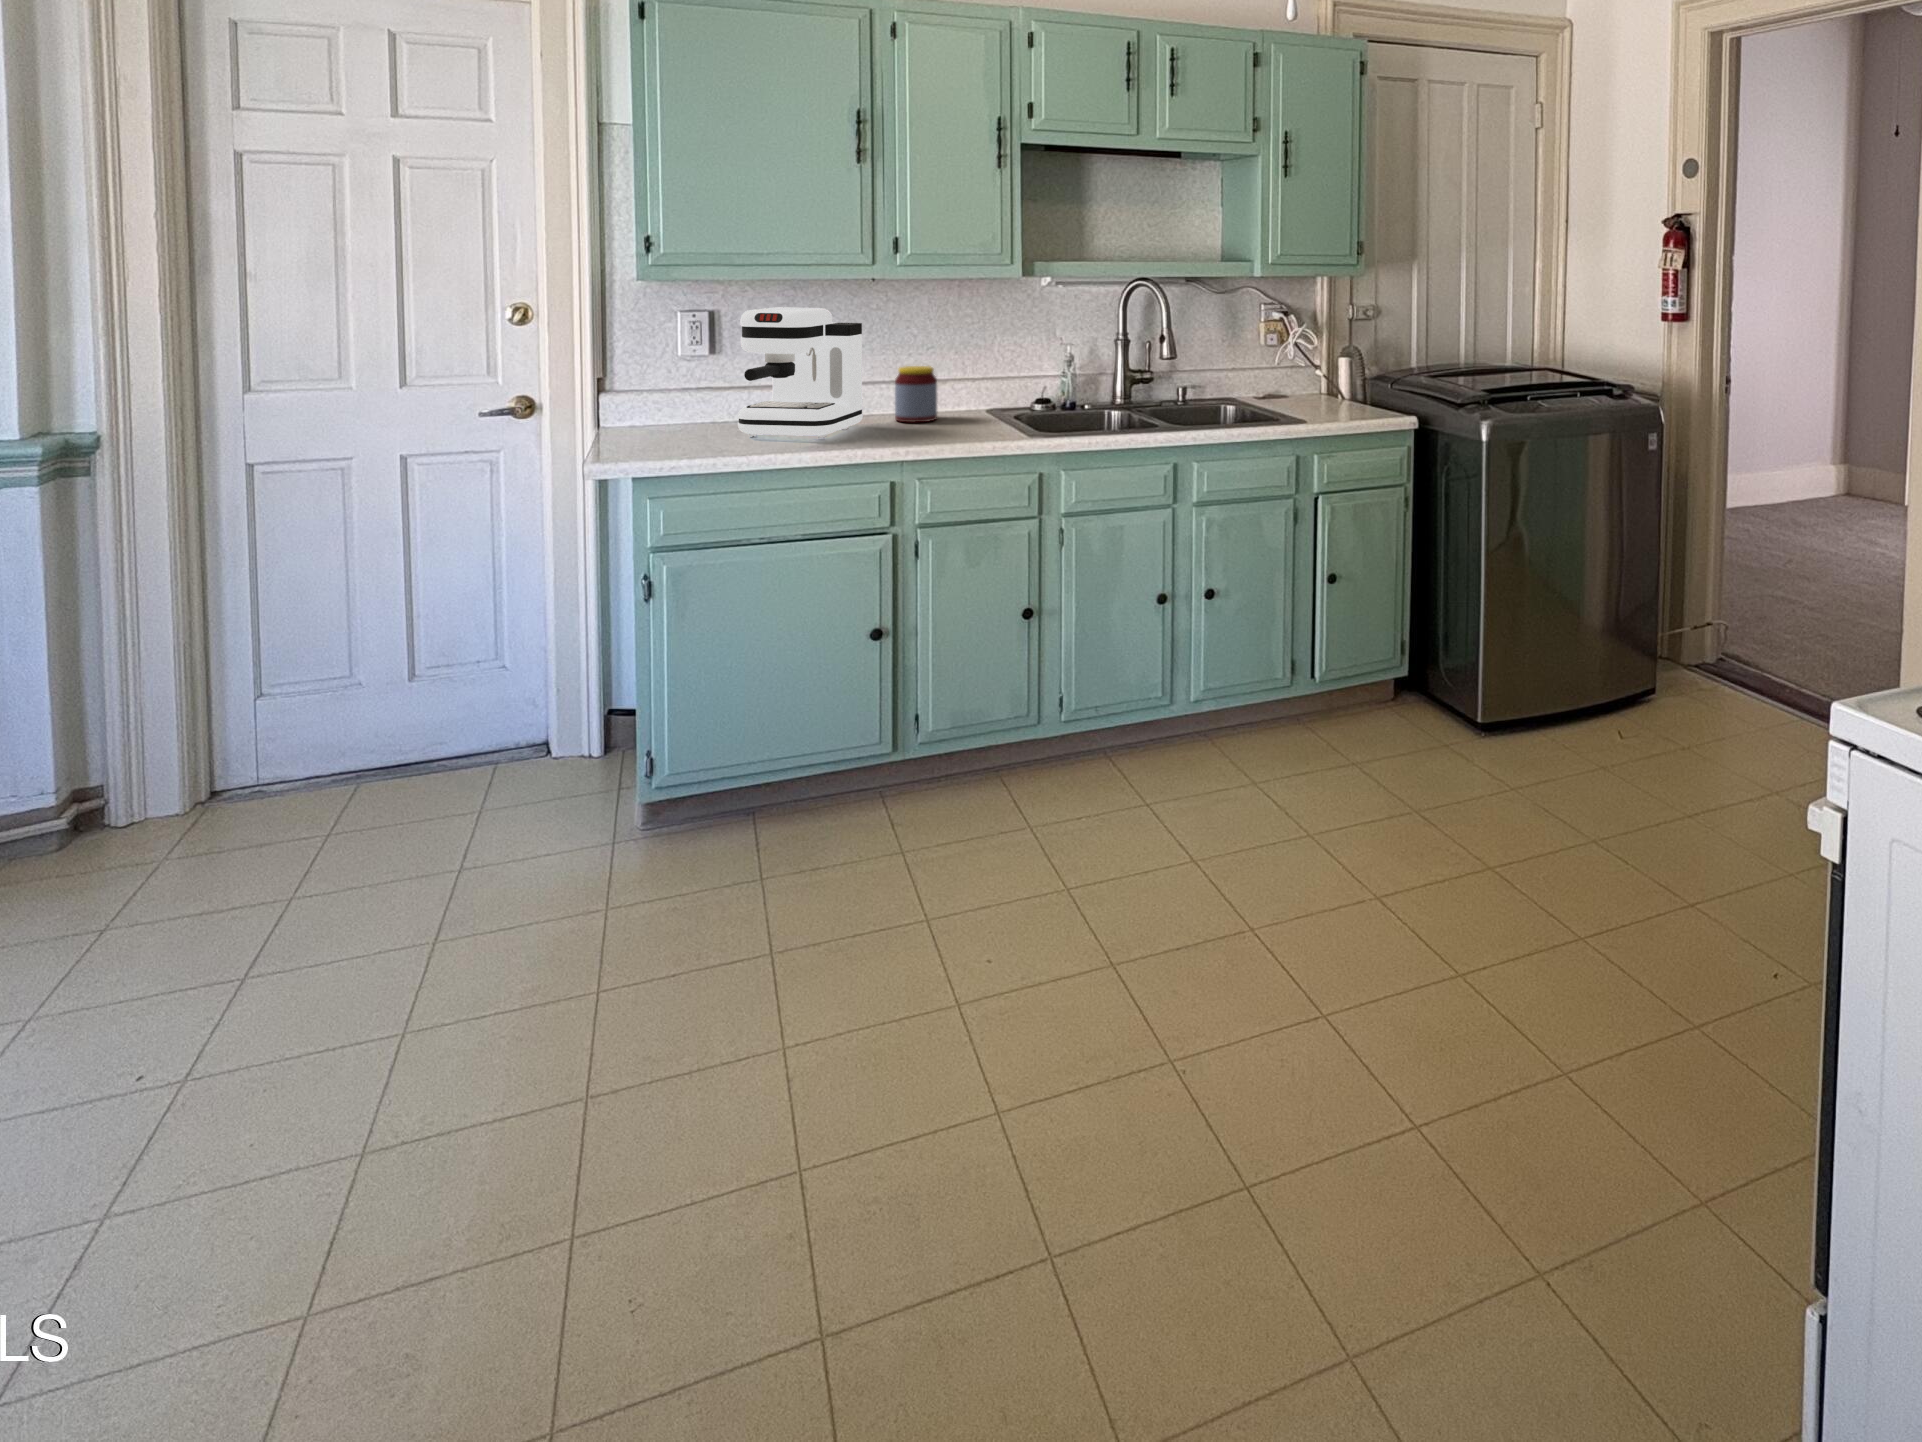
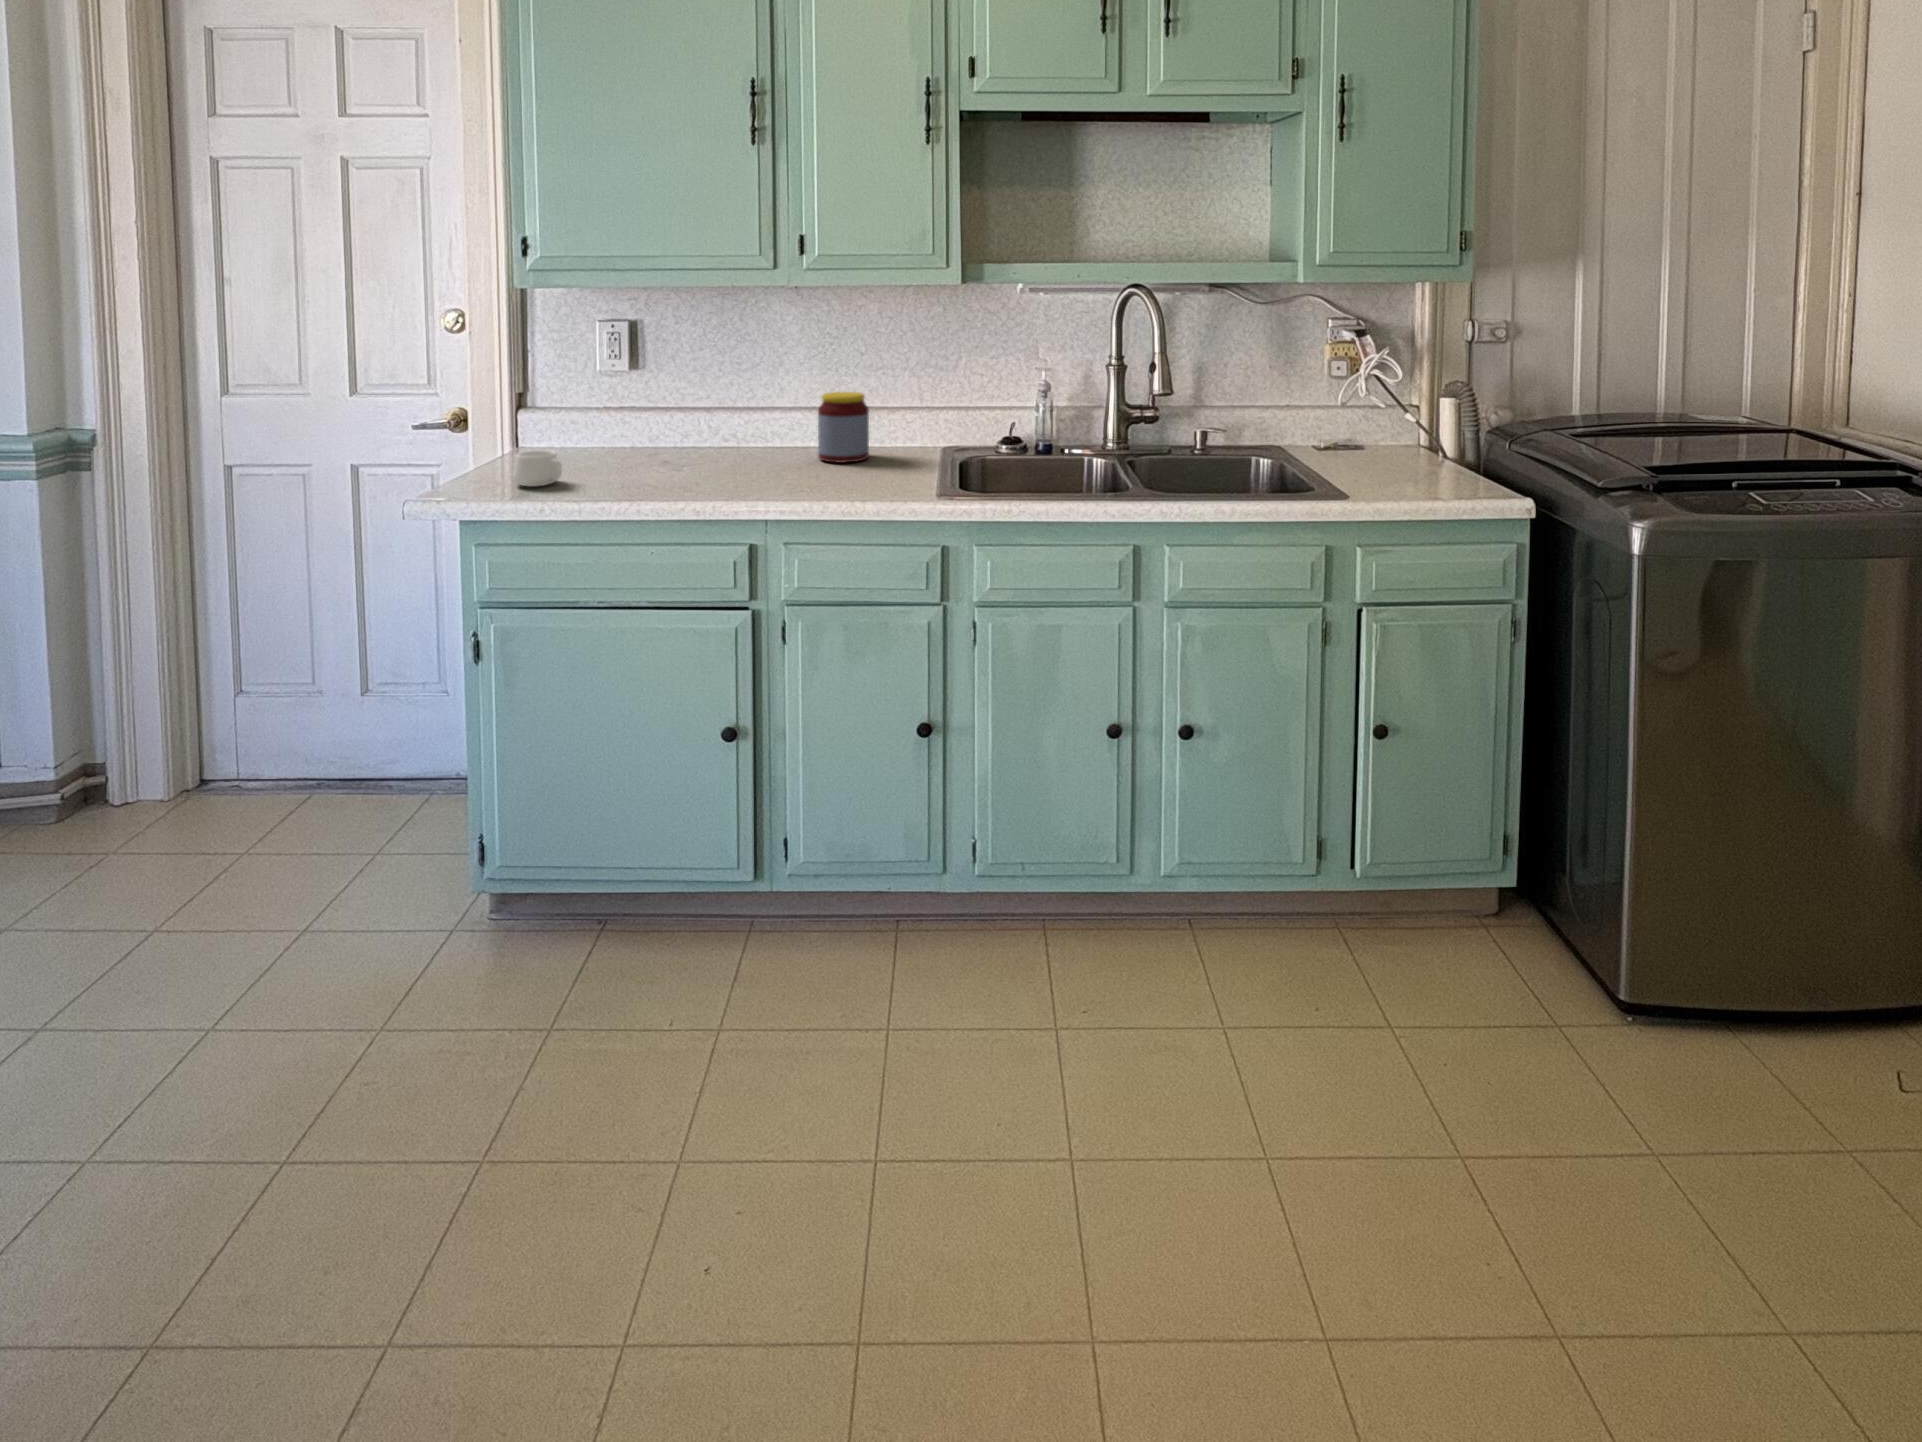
coffee maker: present [738,307,863,438] -> none [613,319,774,478]
mug: none [649,422,700,452] -> present [513,450,562,486]

